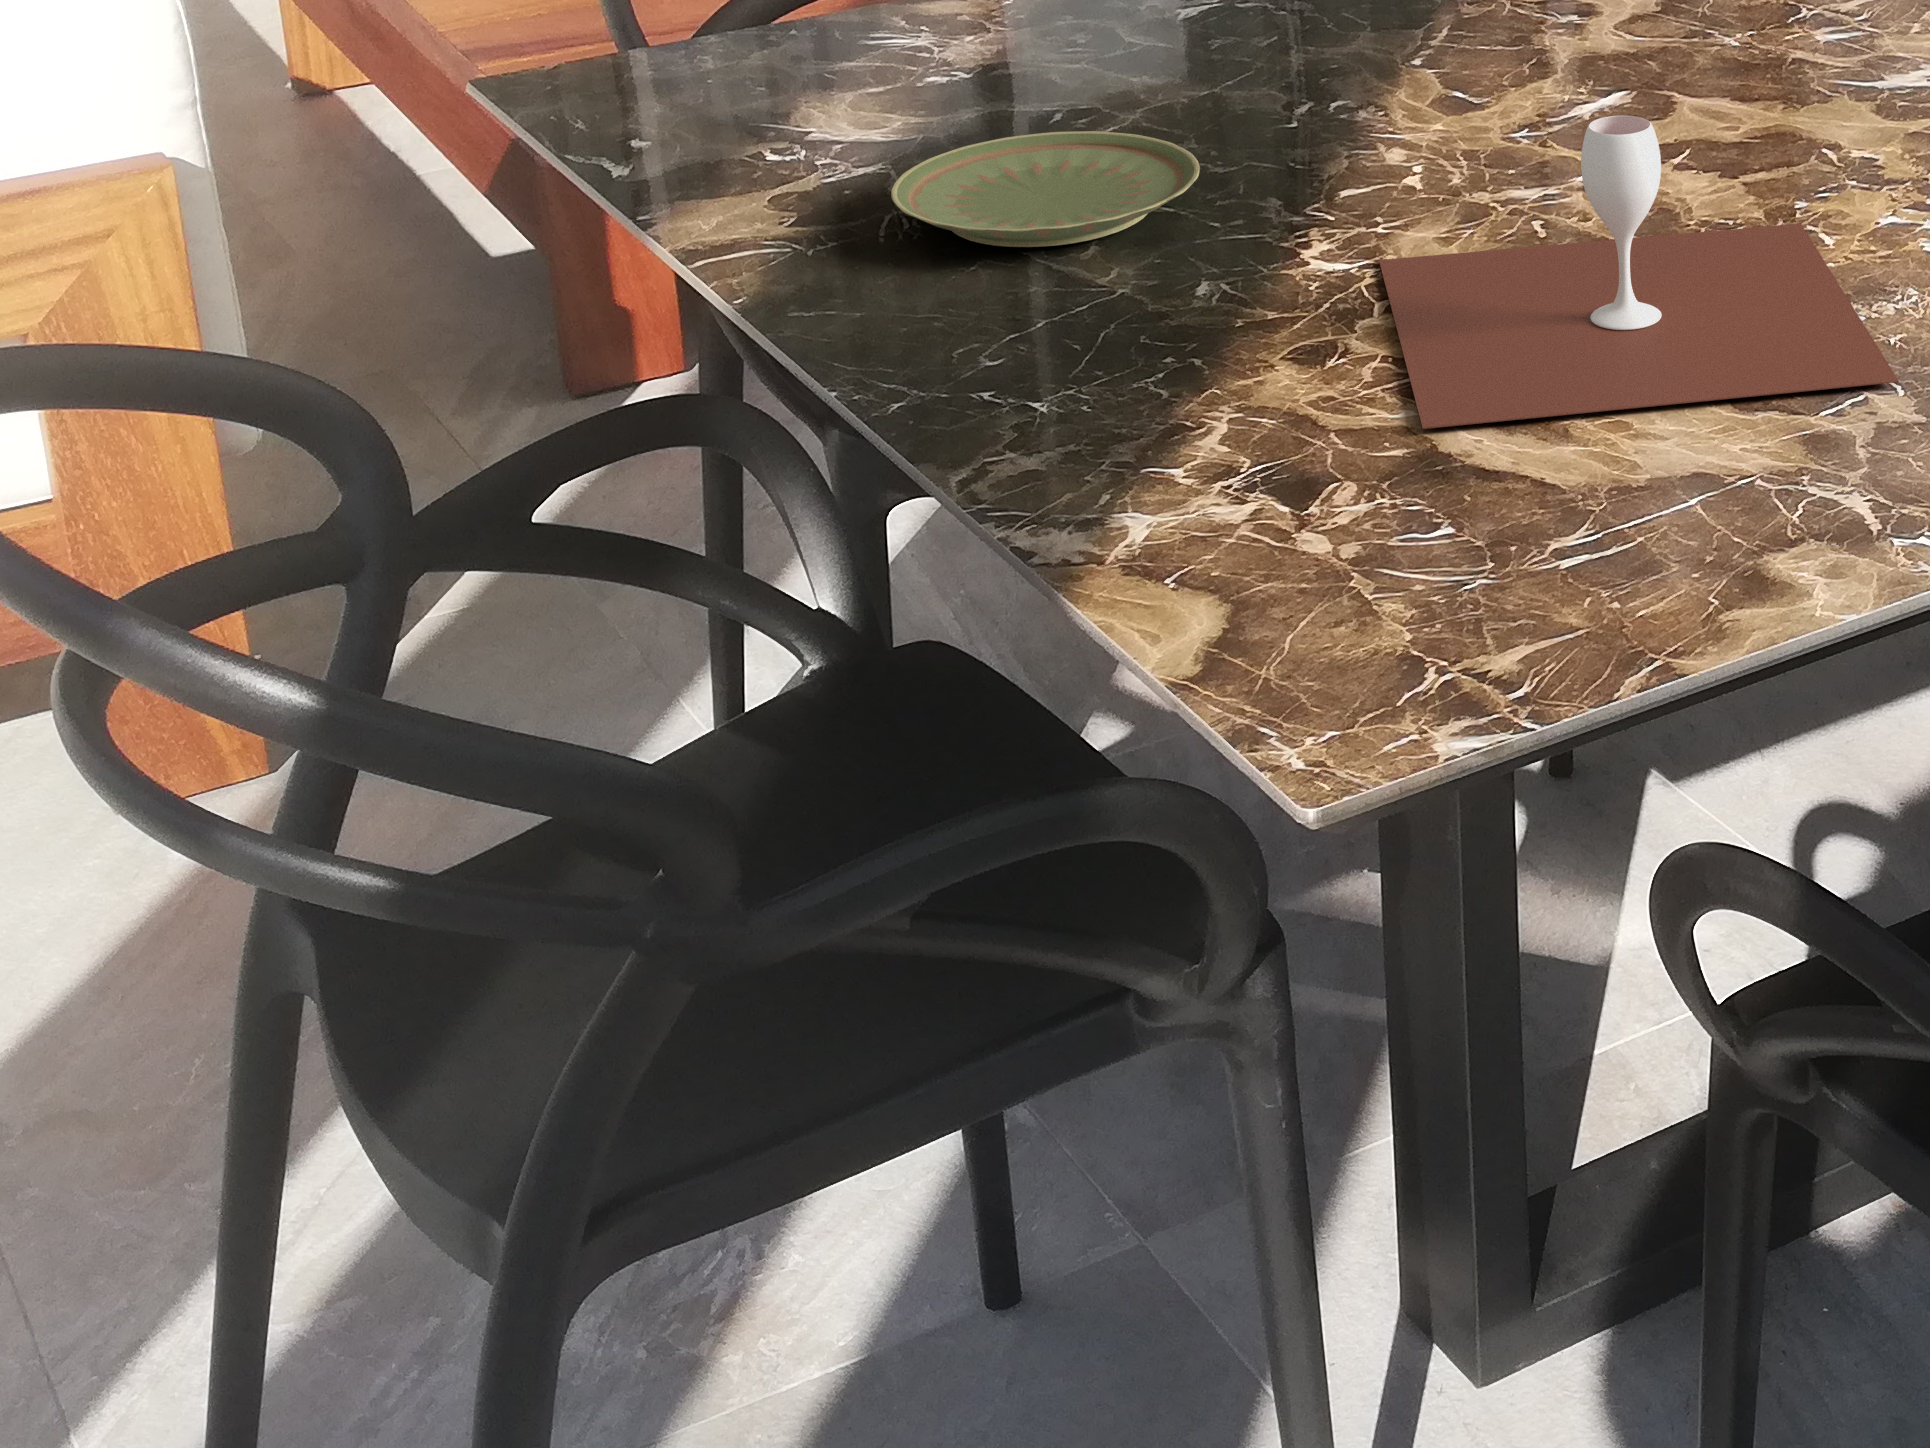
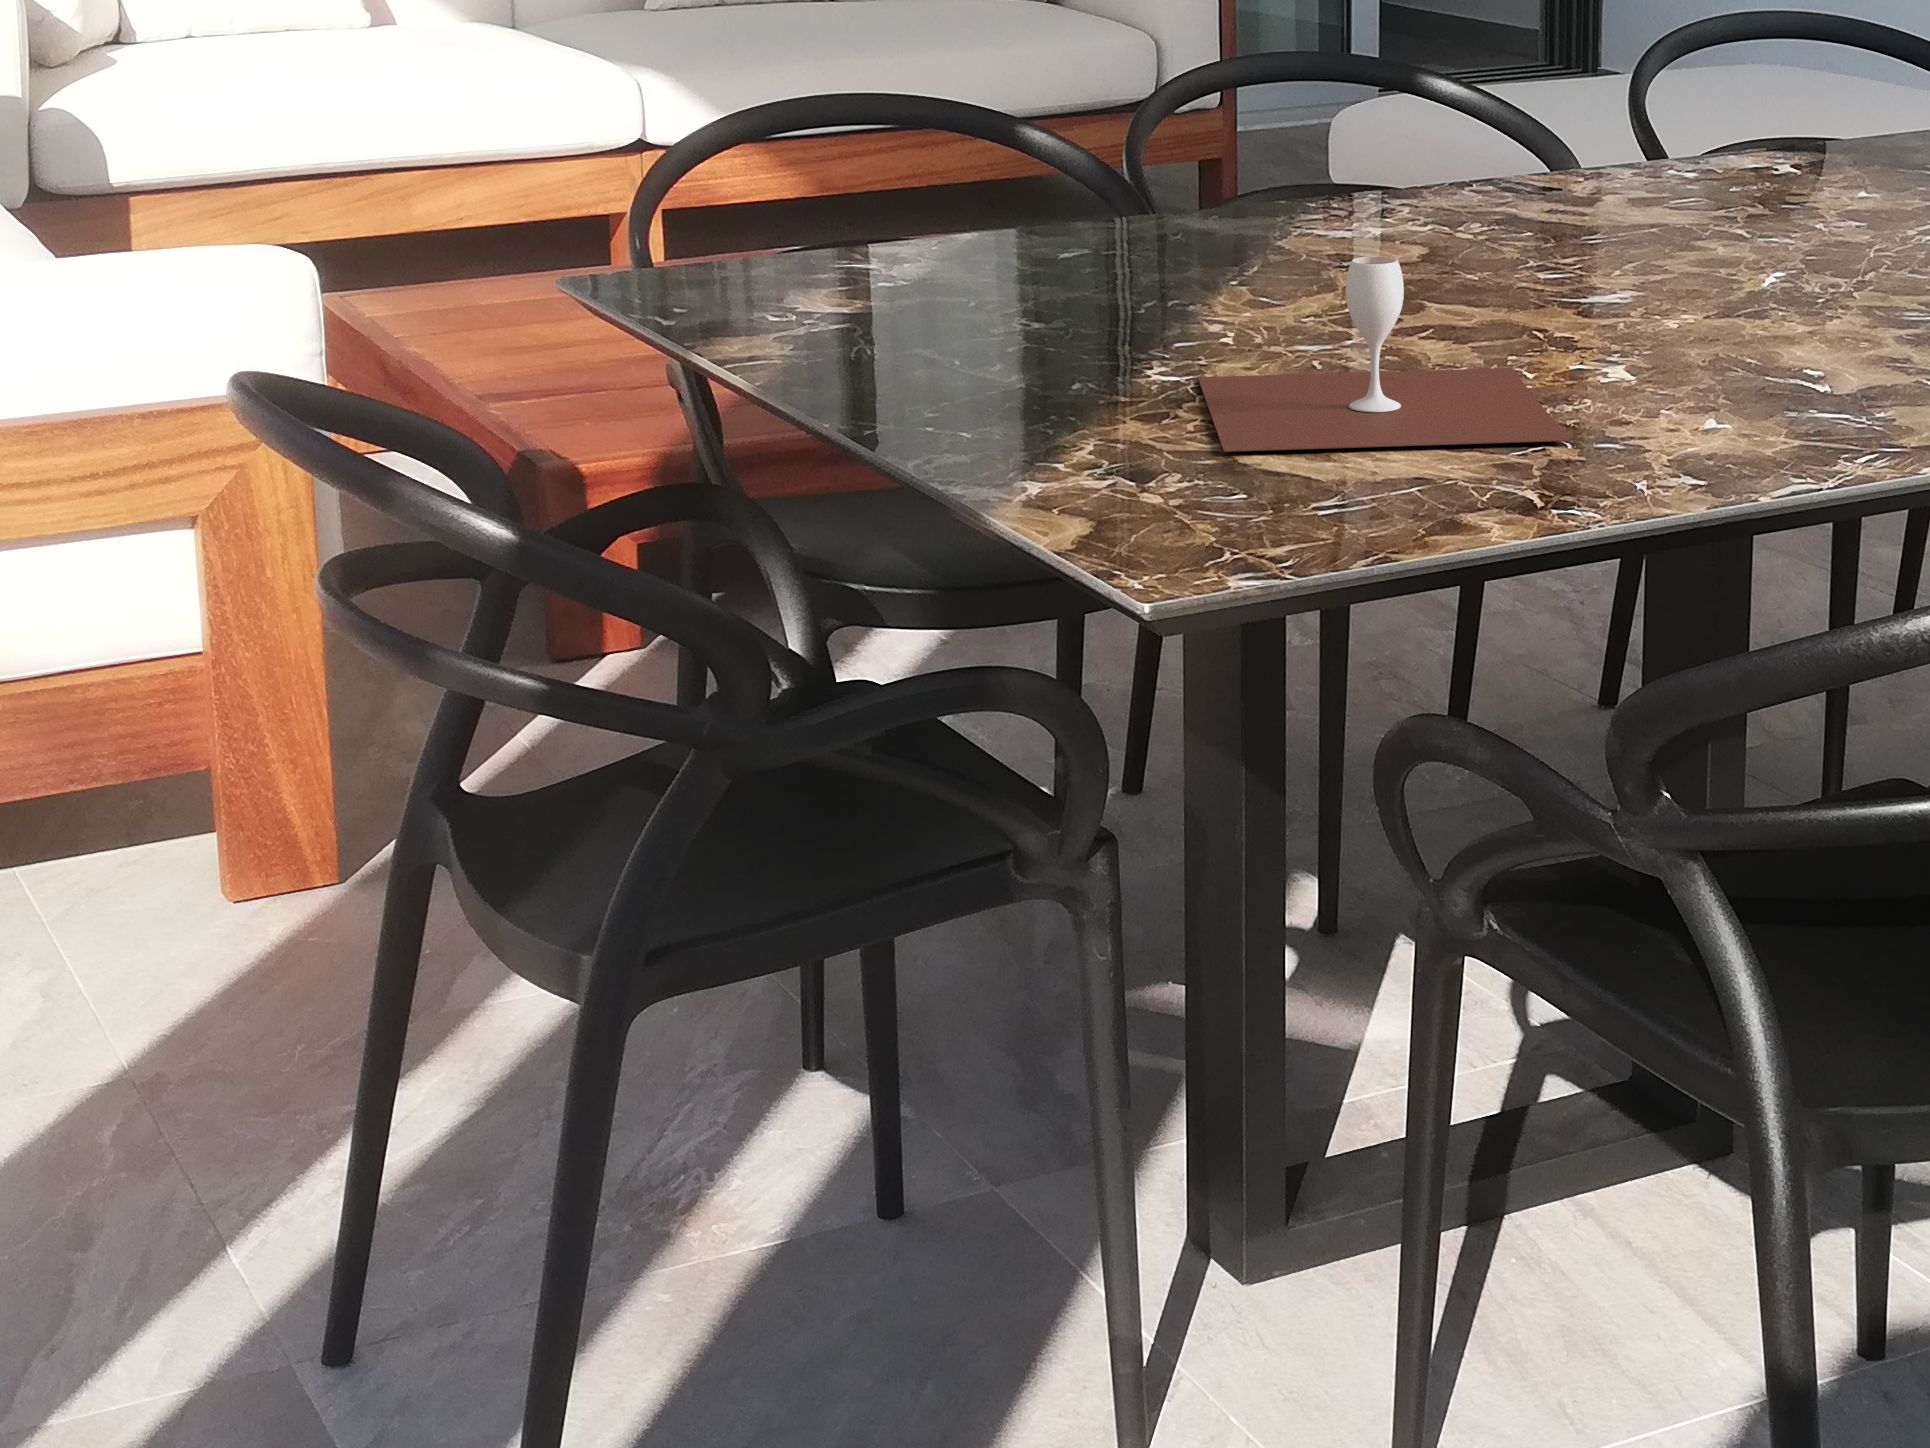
plate: present [891,131,1200,247] -> none [850,303,1070,364]

